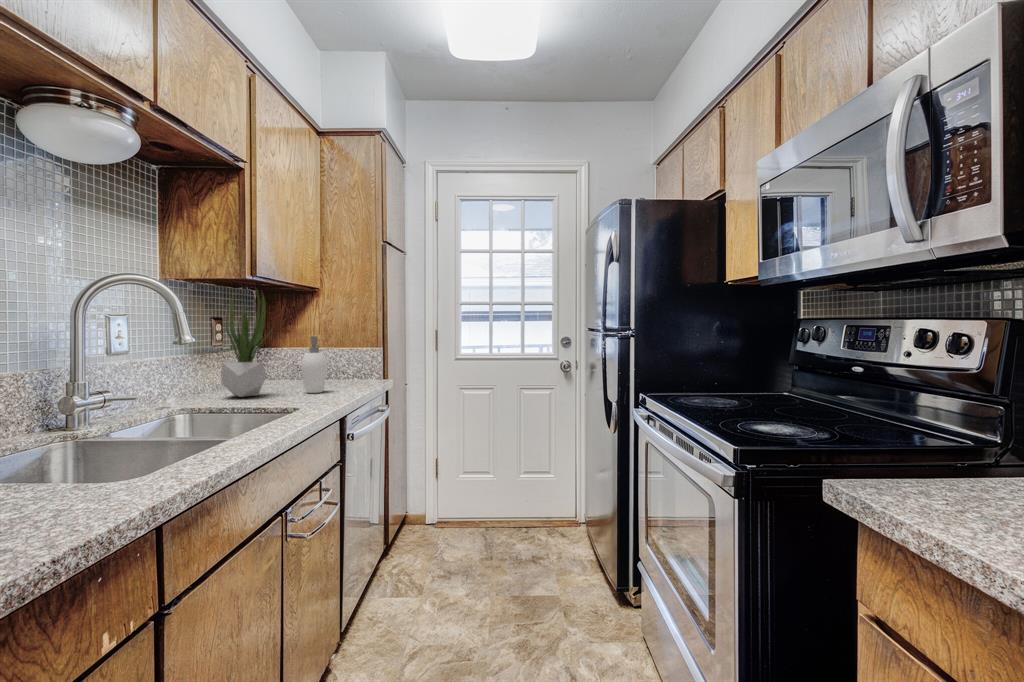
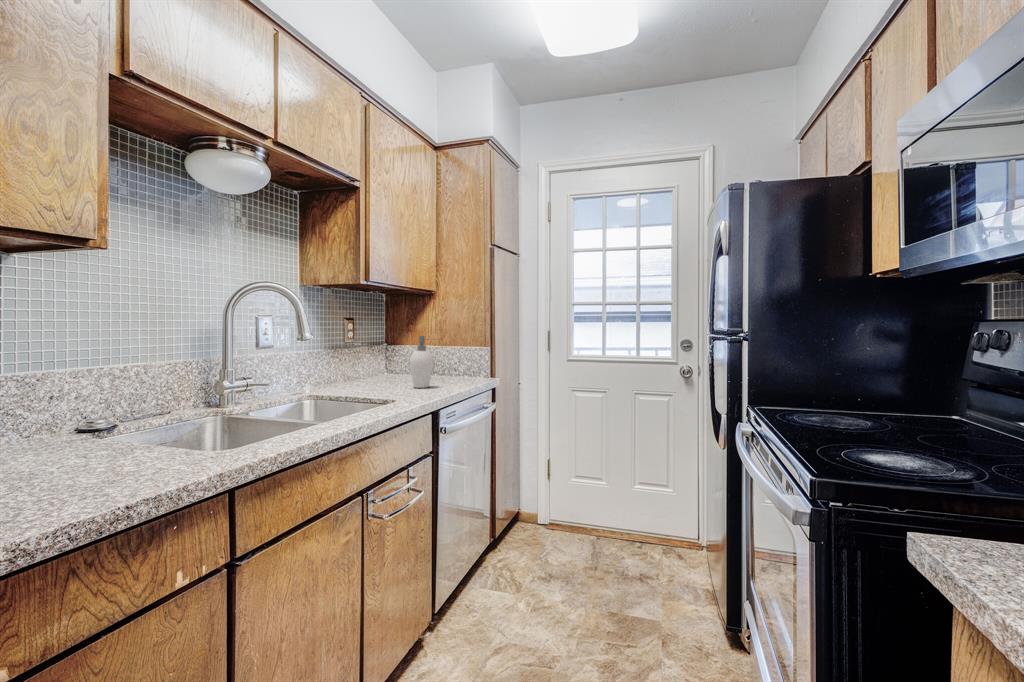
potted plant: present [221,290,270,397] -> none [344,291,387,388]

